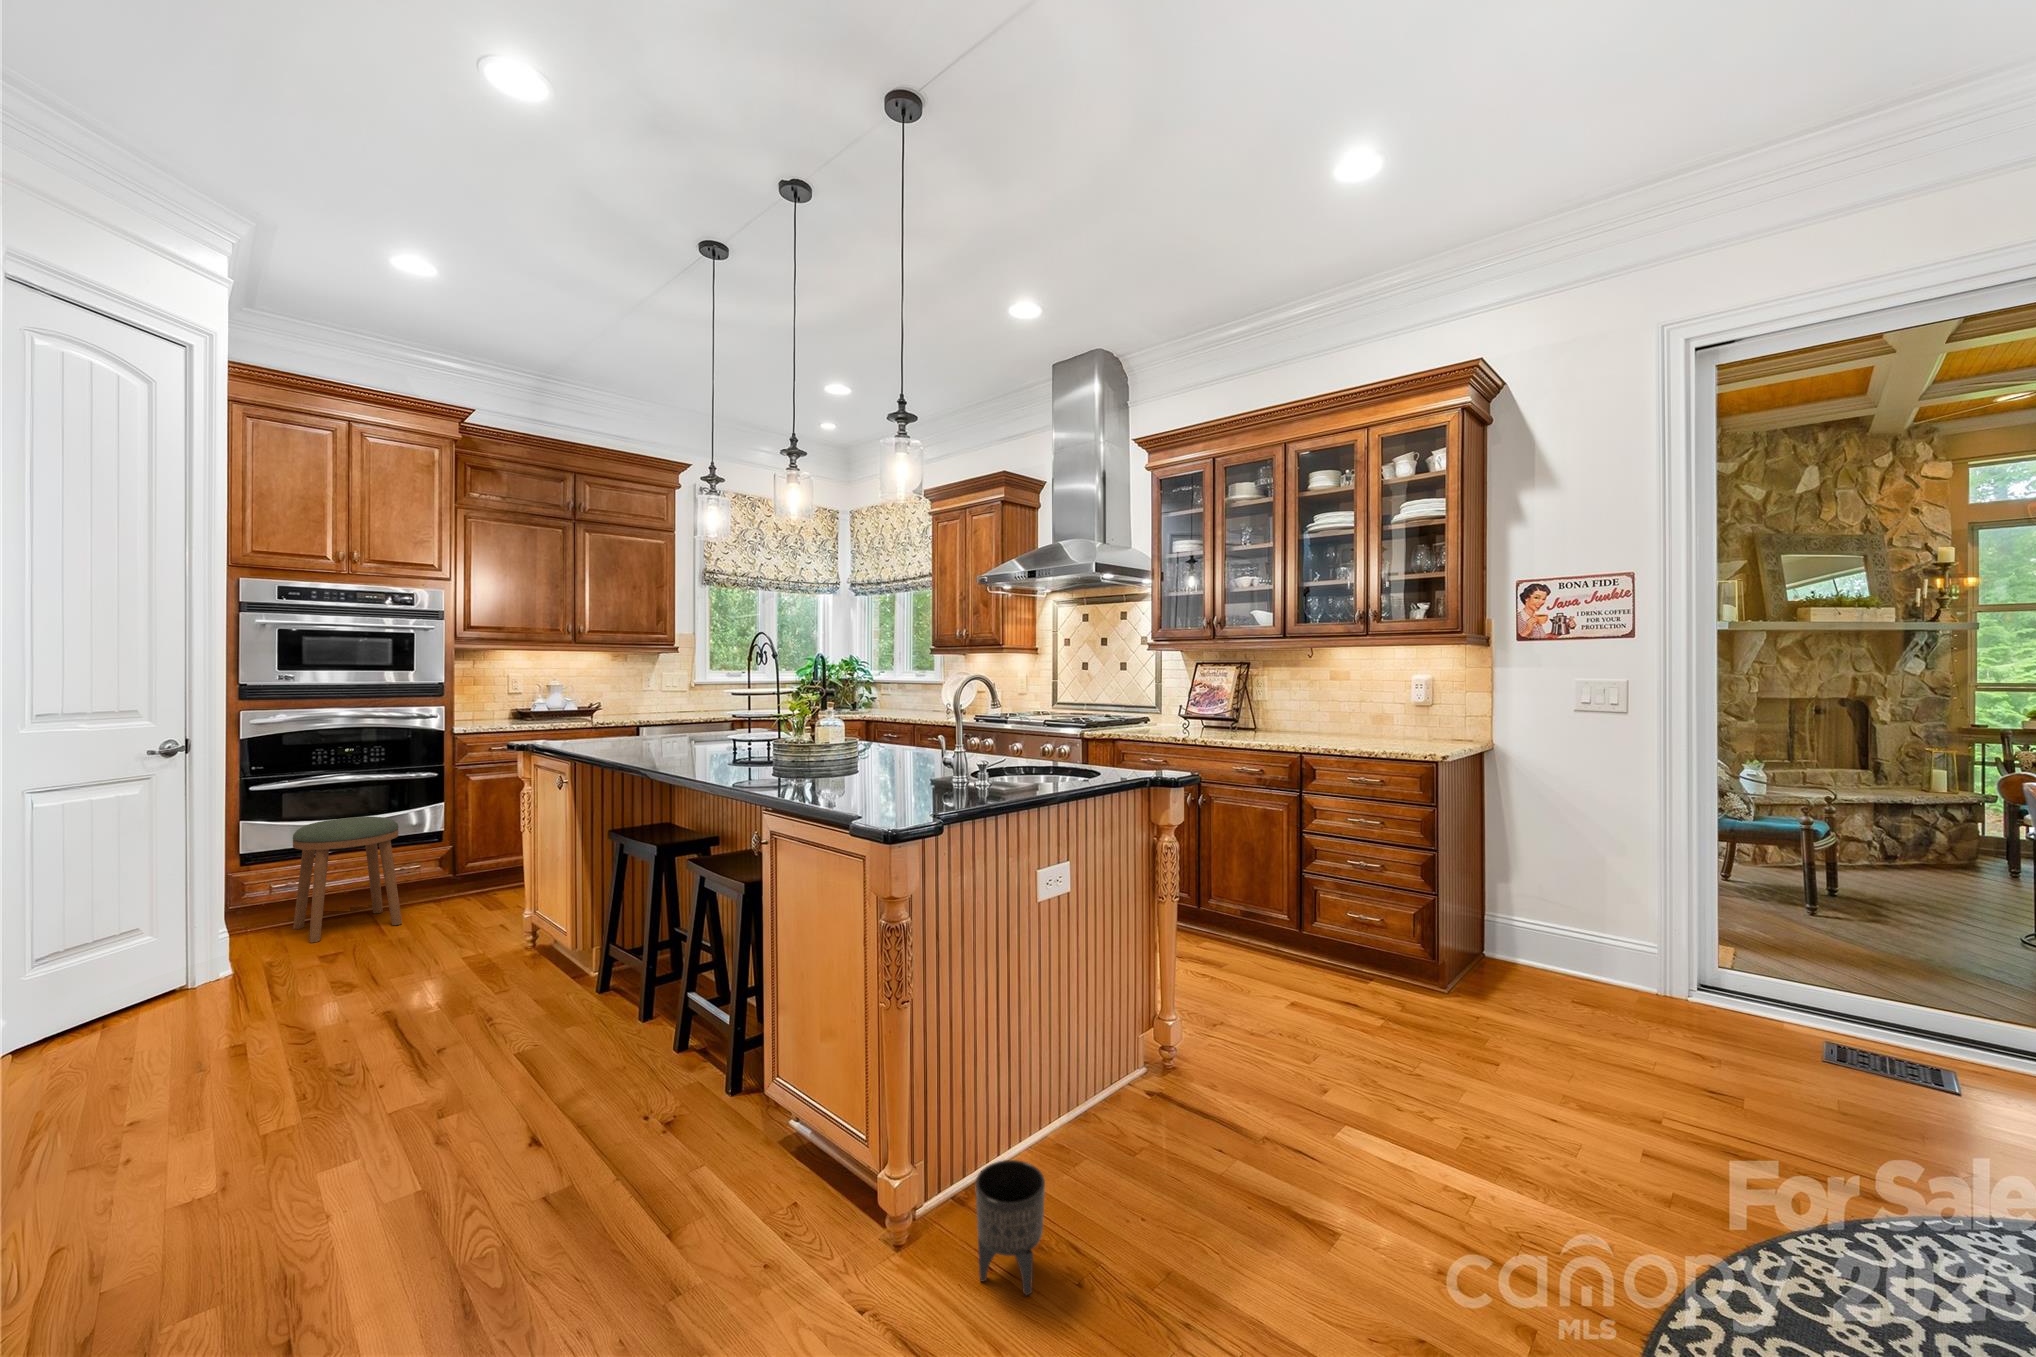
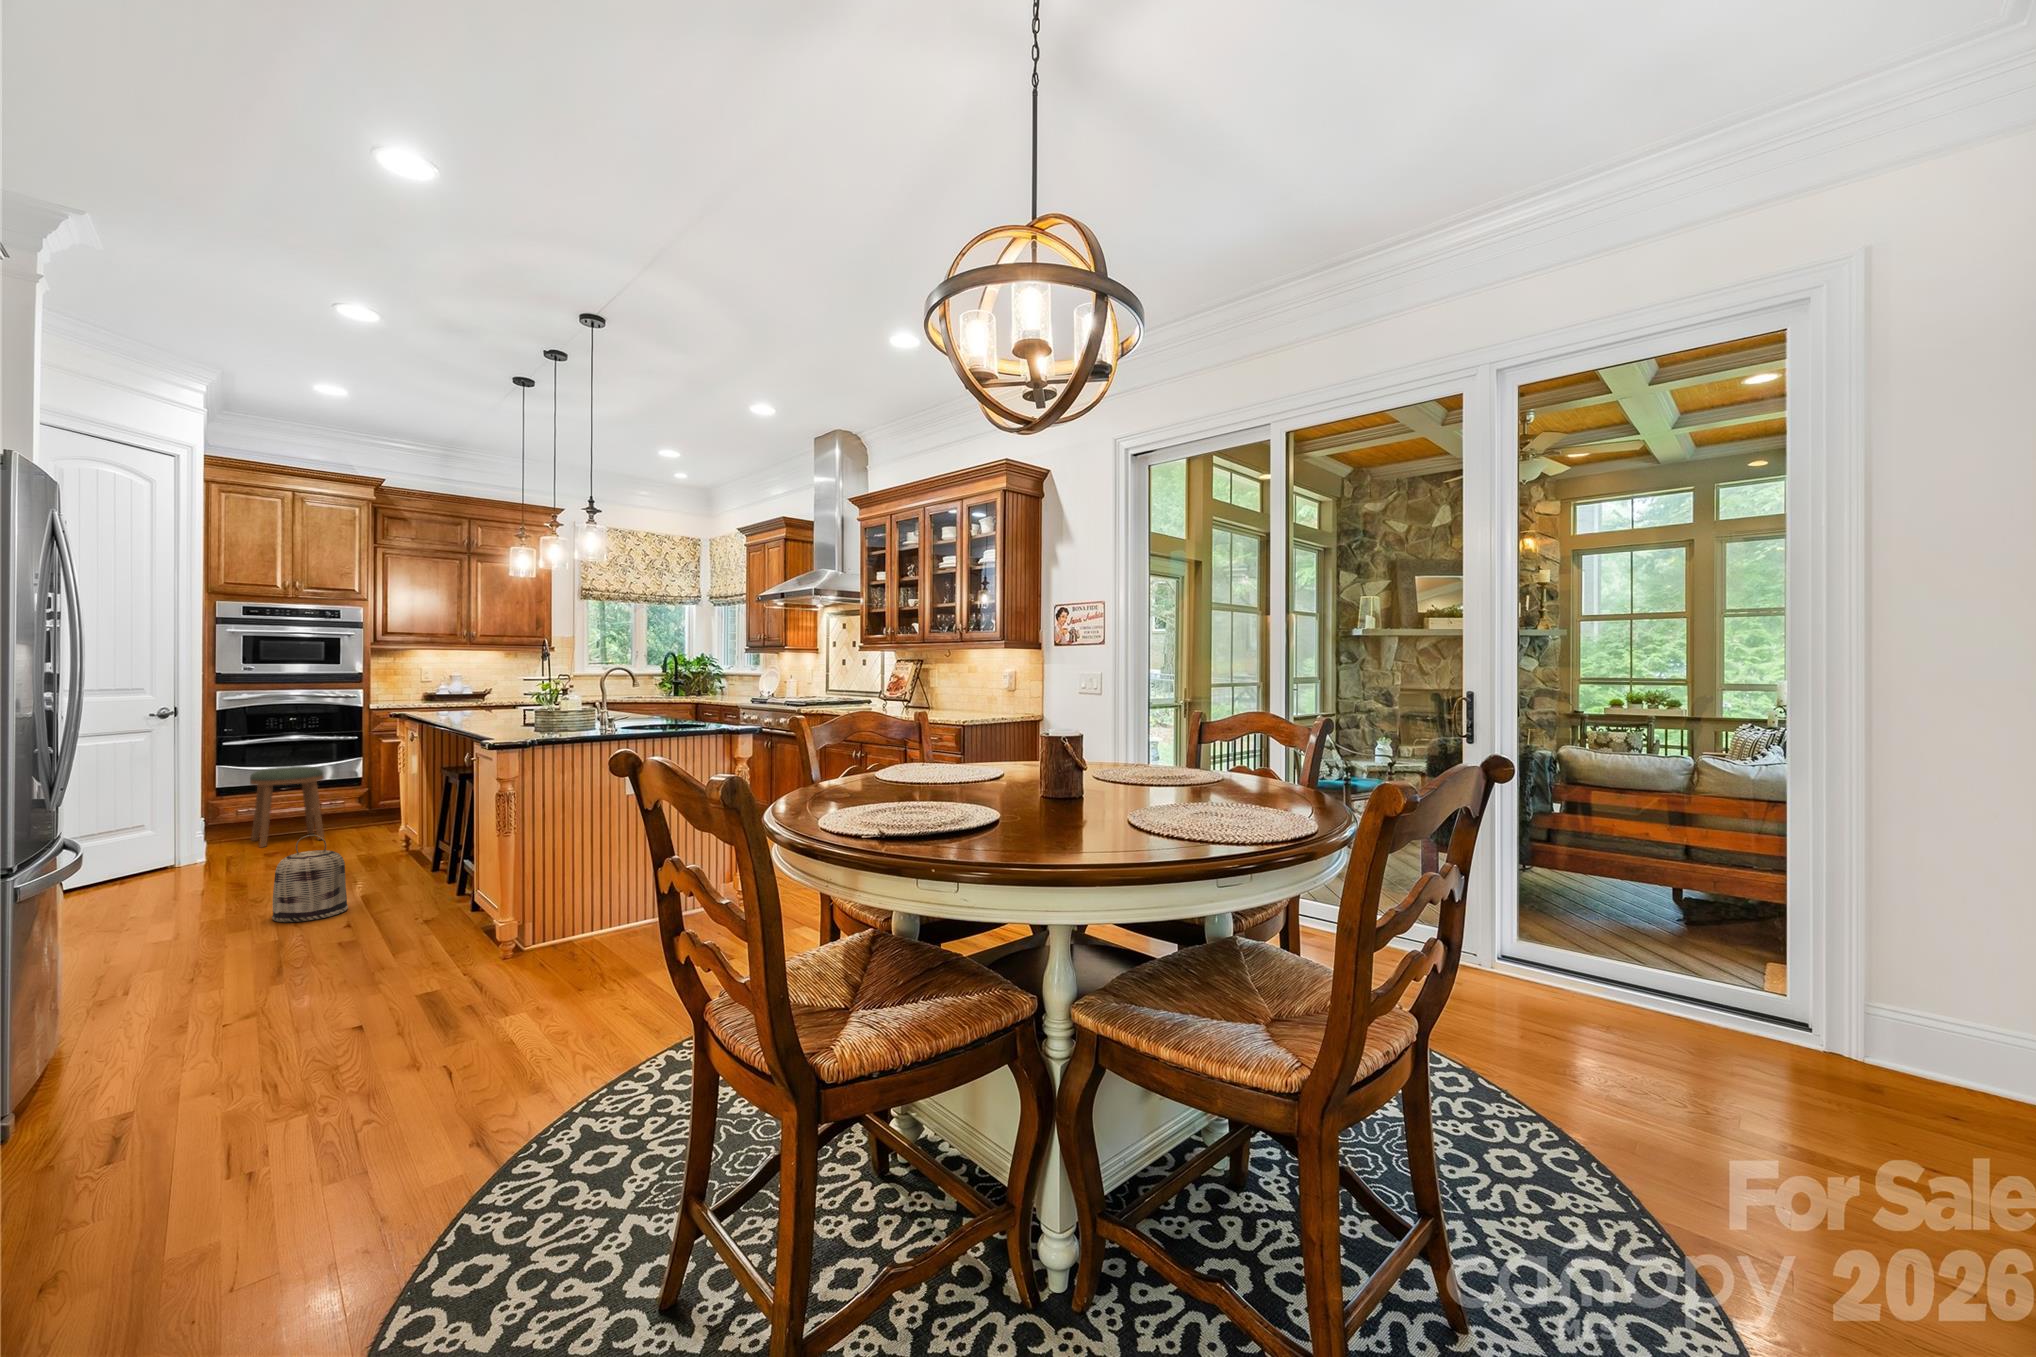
basket: none [386,976,513,1147] -> present [272,835,348,922]
planter: present [975,1160,1045,1295] -> none [531,910,570,967]

